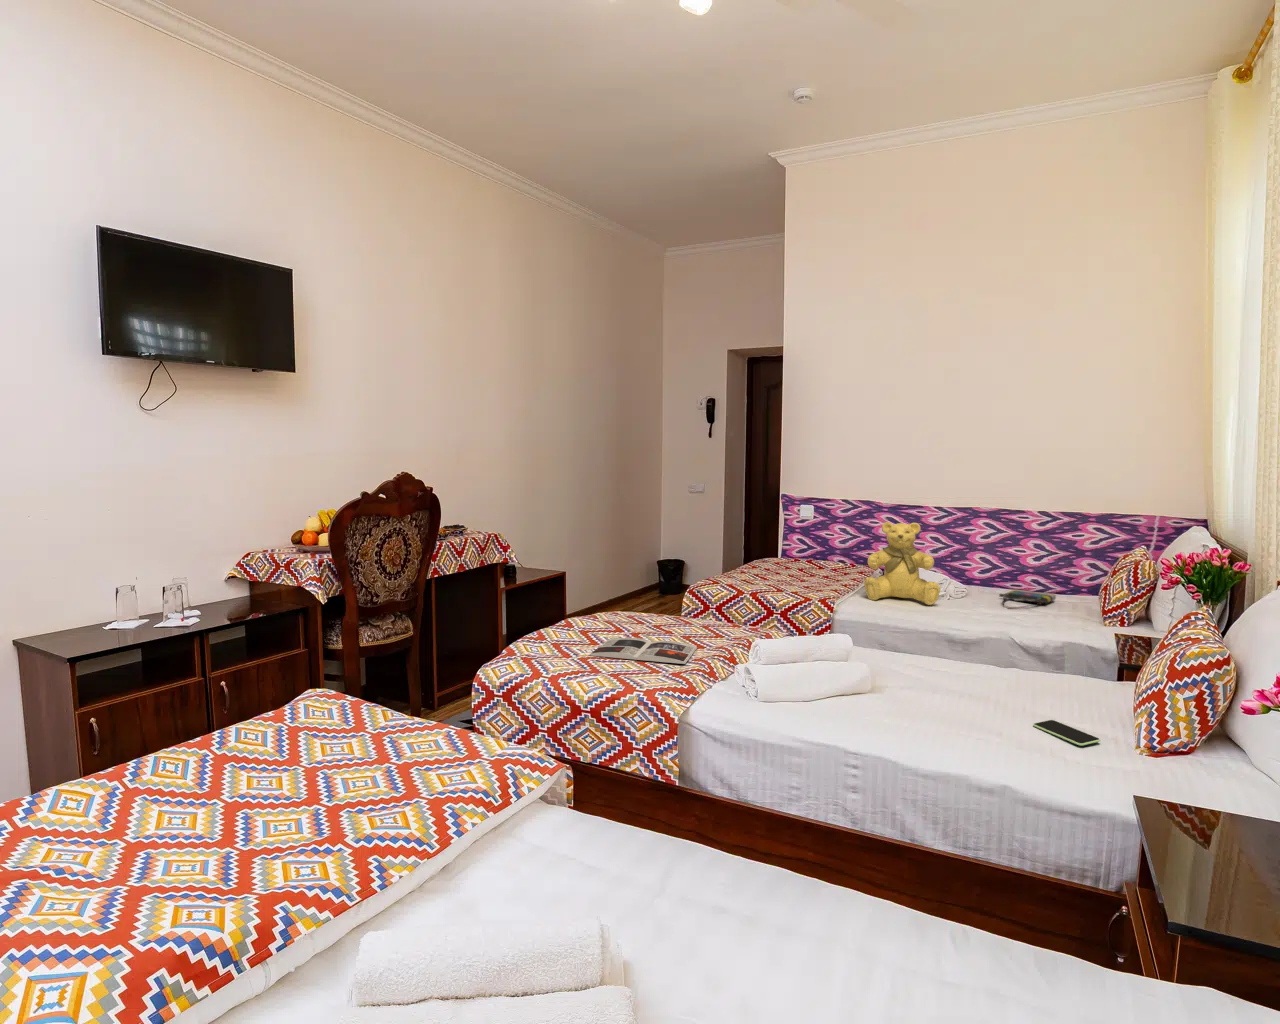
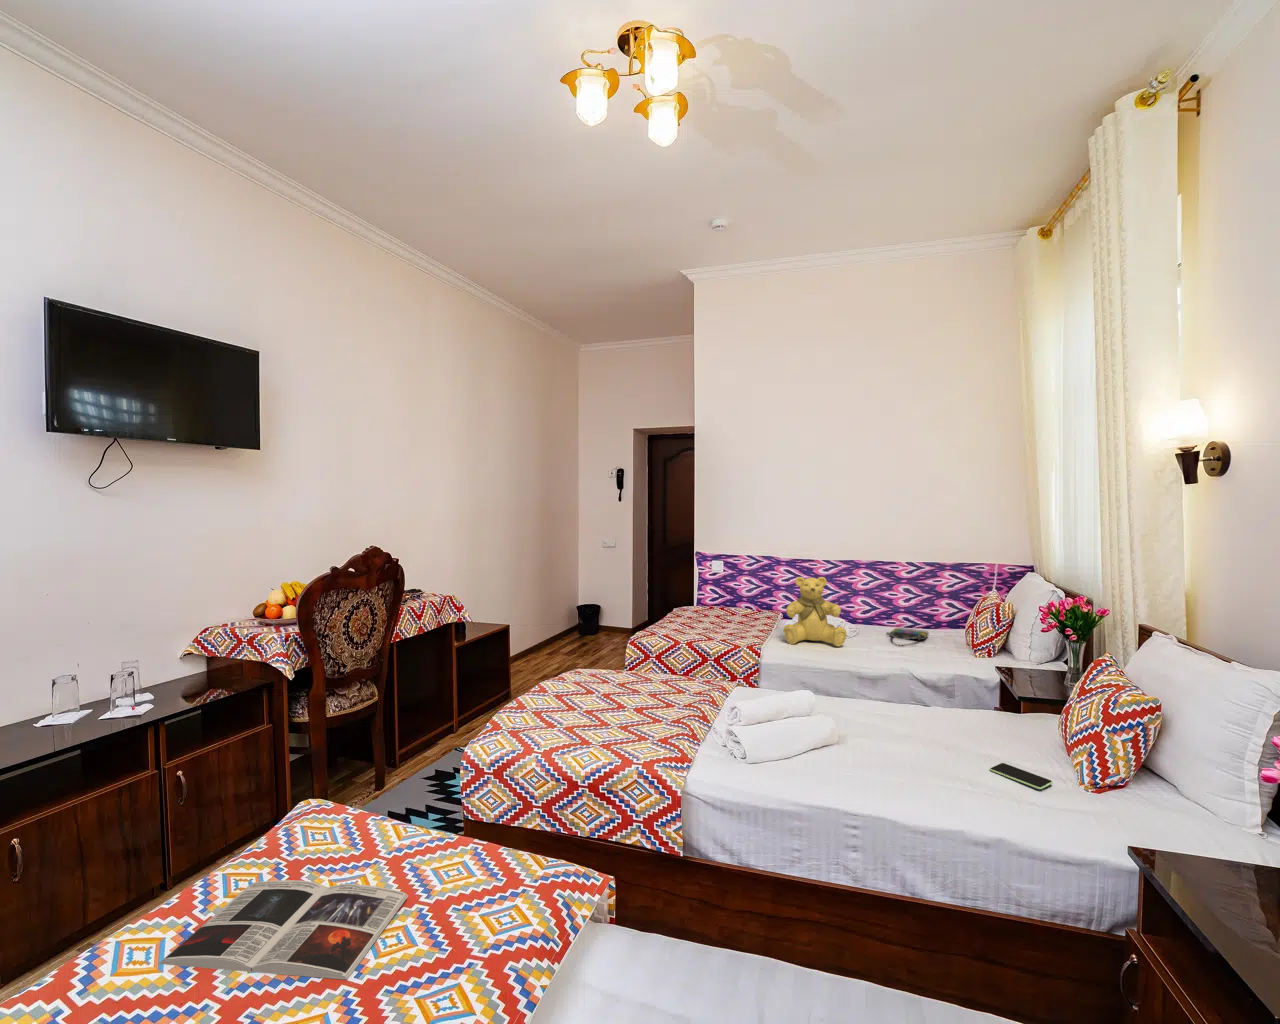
magazine: present [590,638,697,664] -> present [159,880,408,980]

